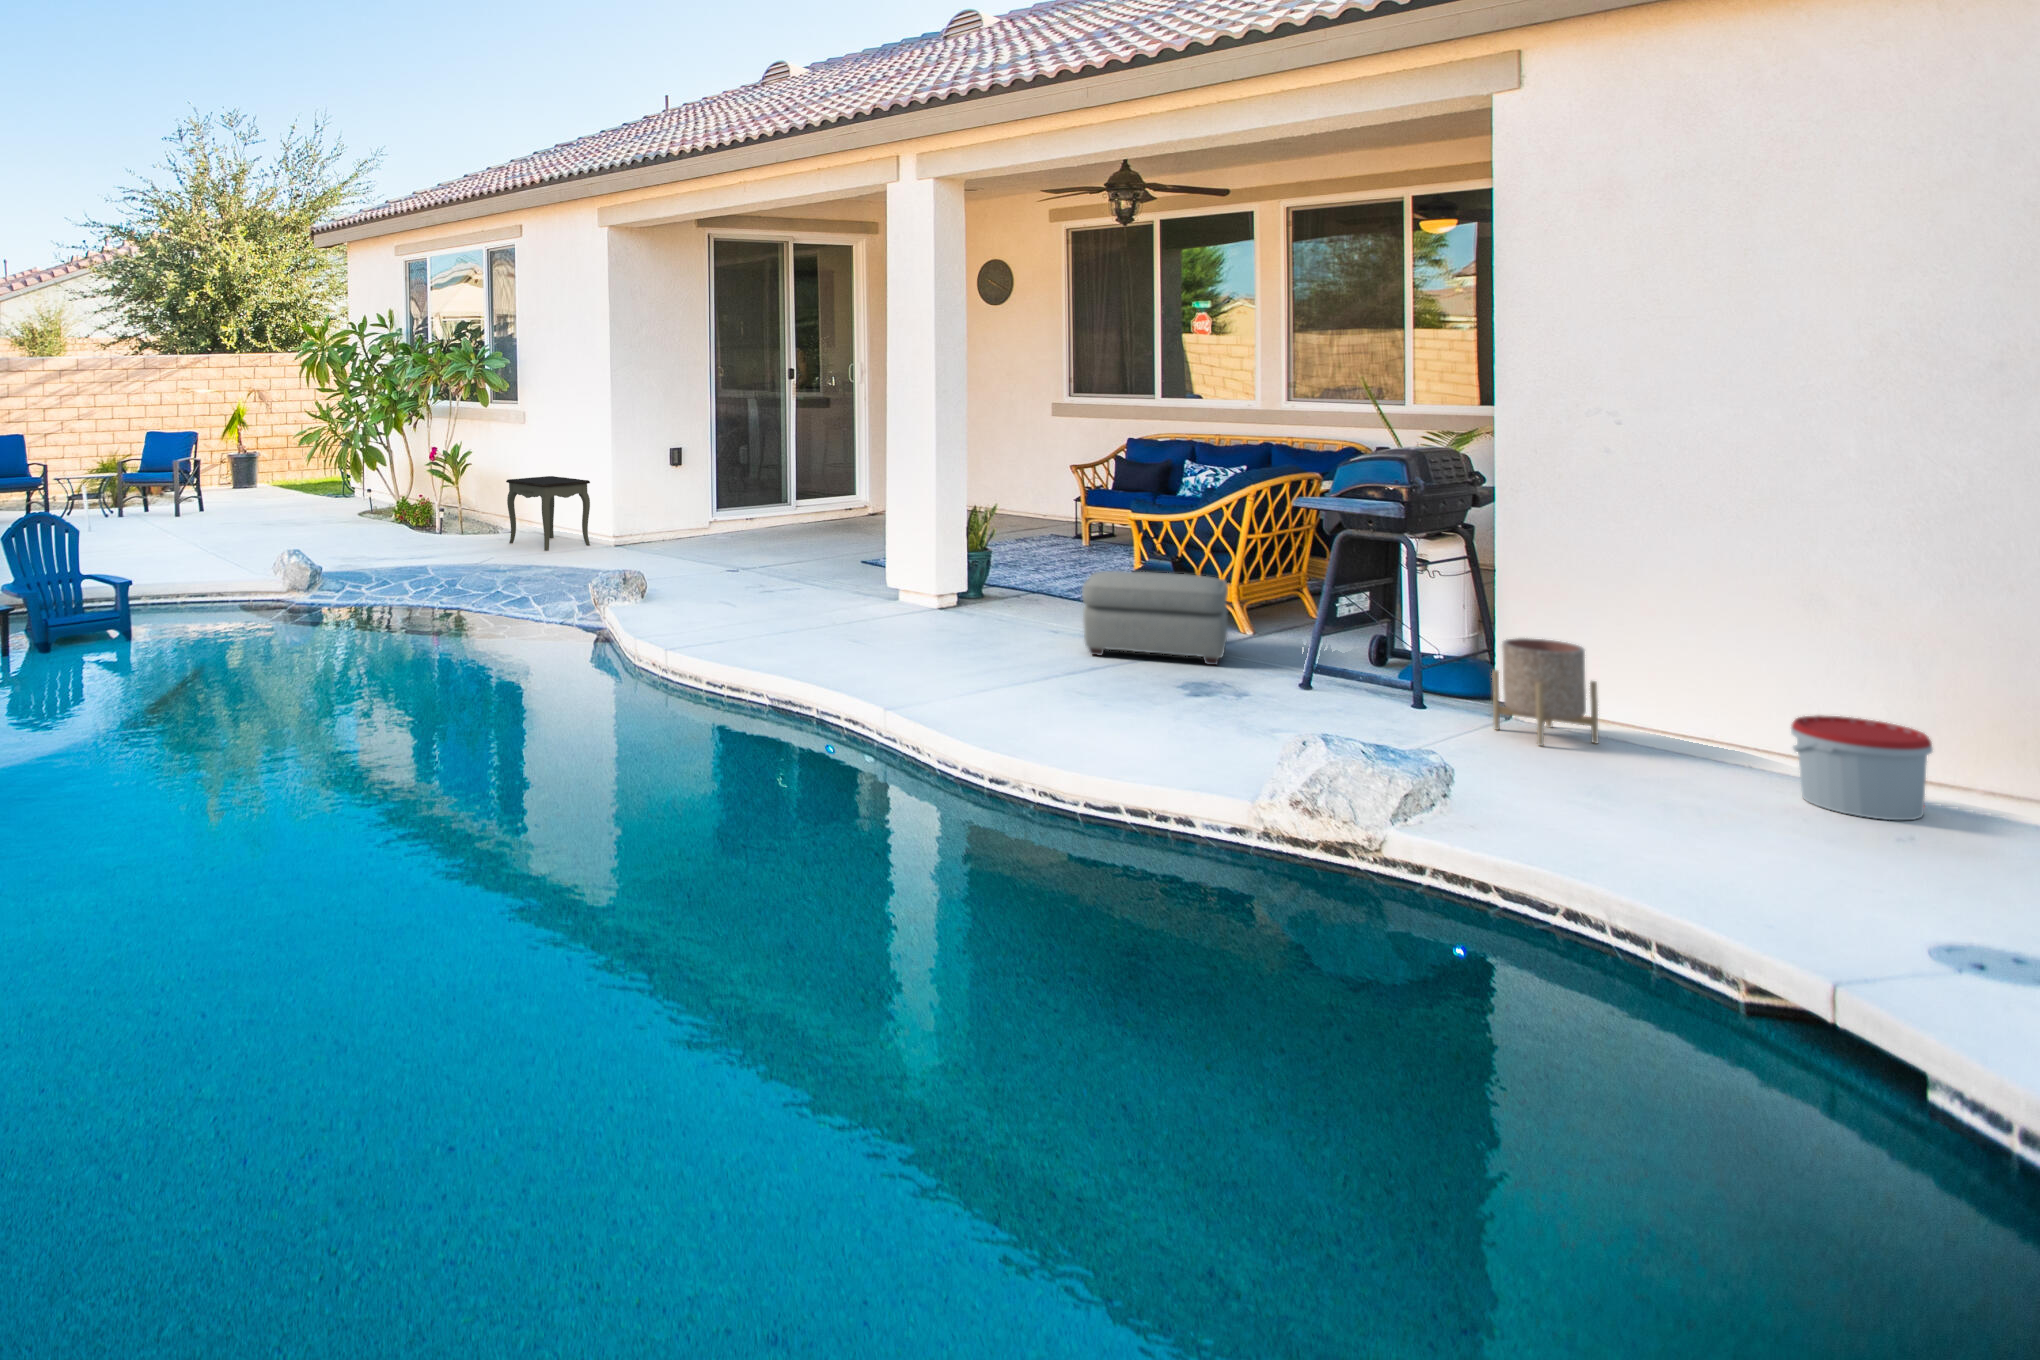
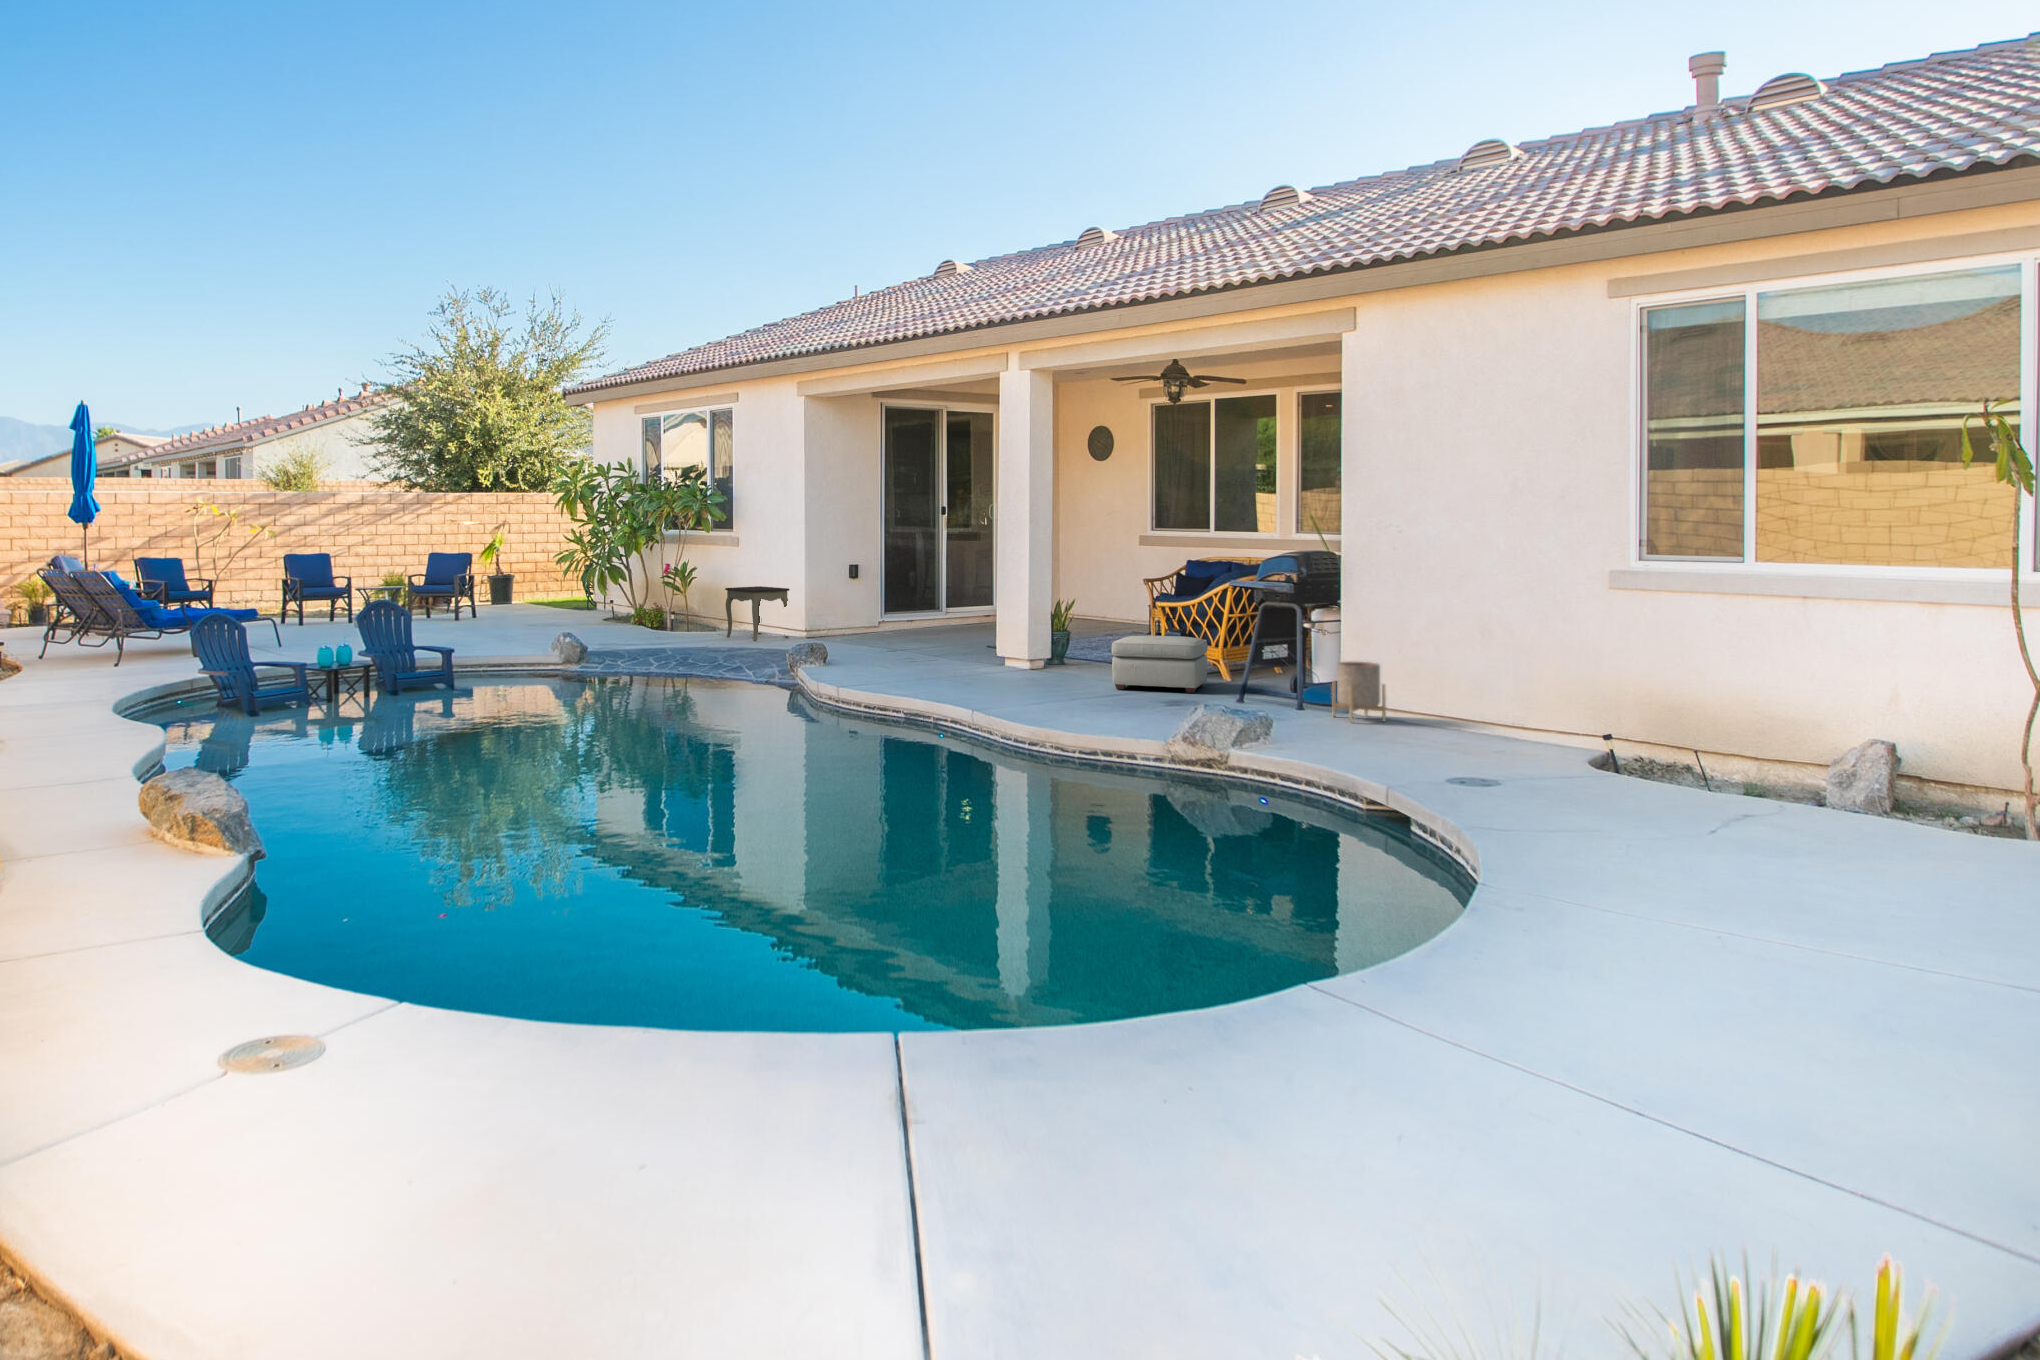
bucket: present [1791,715,1932,820] -> none [1464,694,1528,746]

